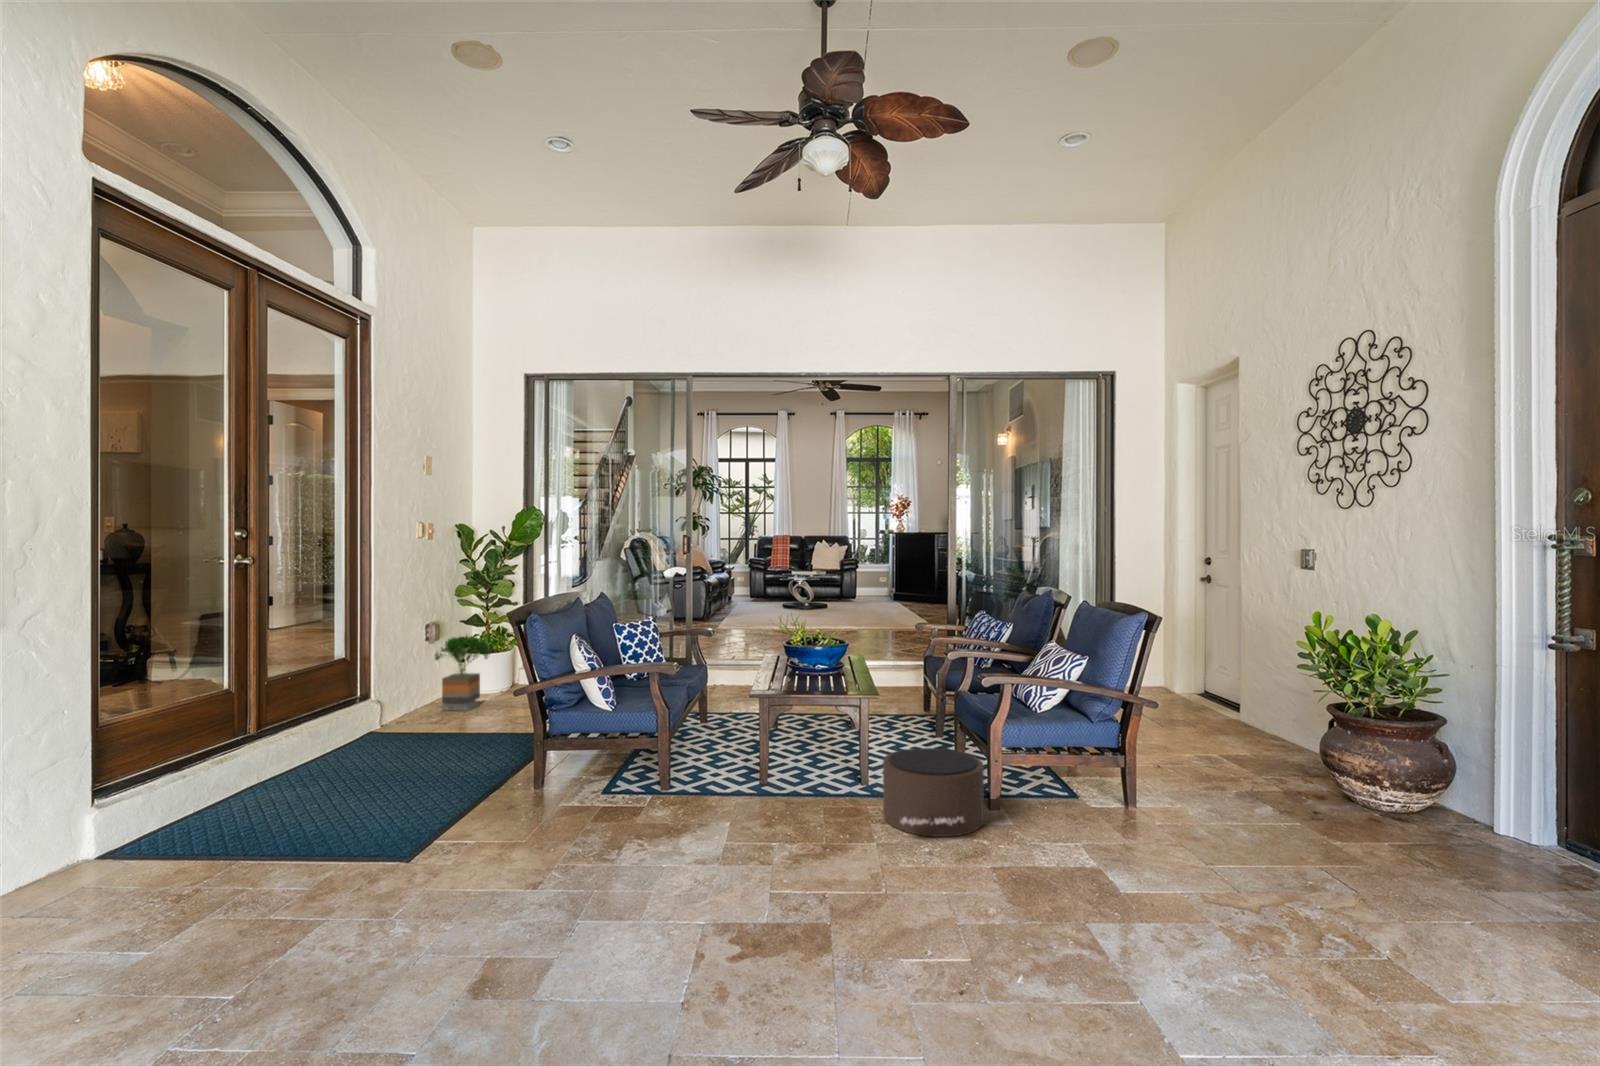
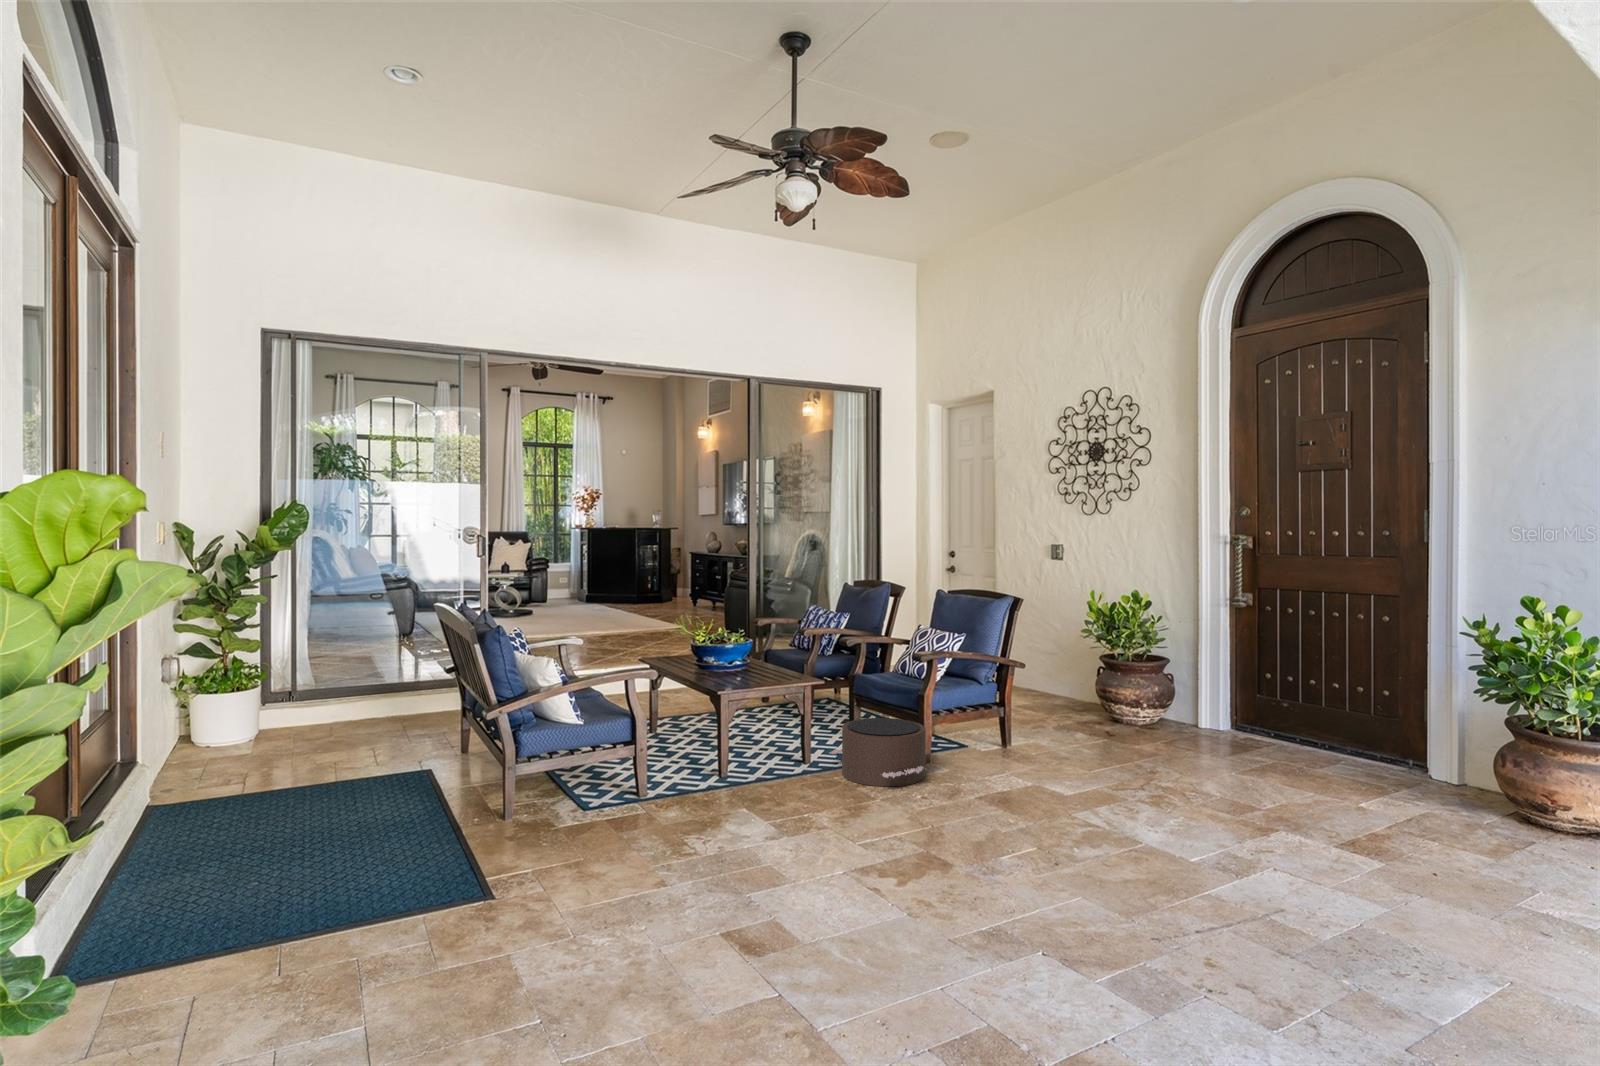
potted tree: present [435,637,490,711] -> none [179,662,259,761]

